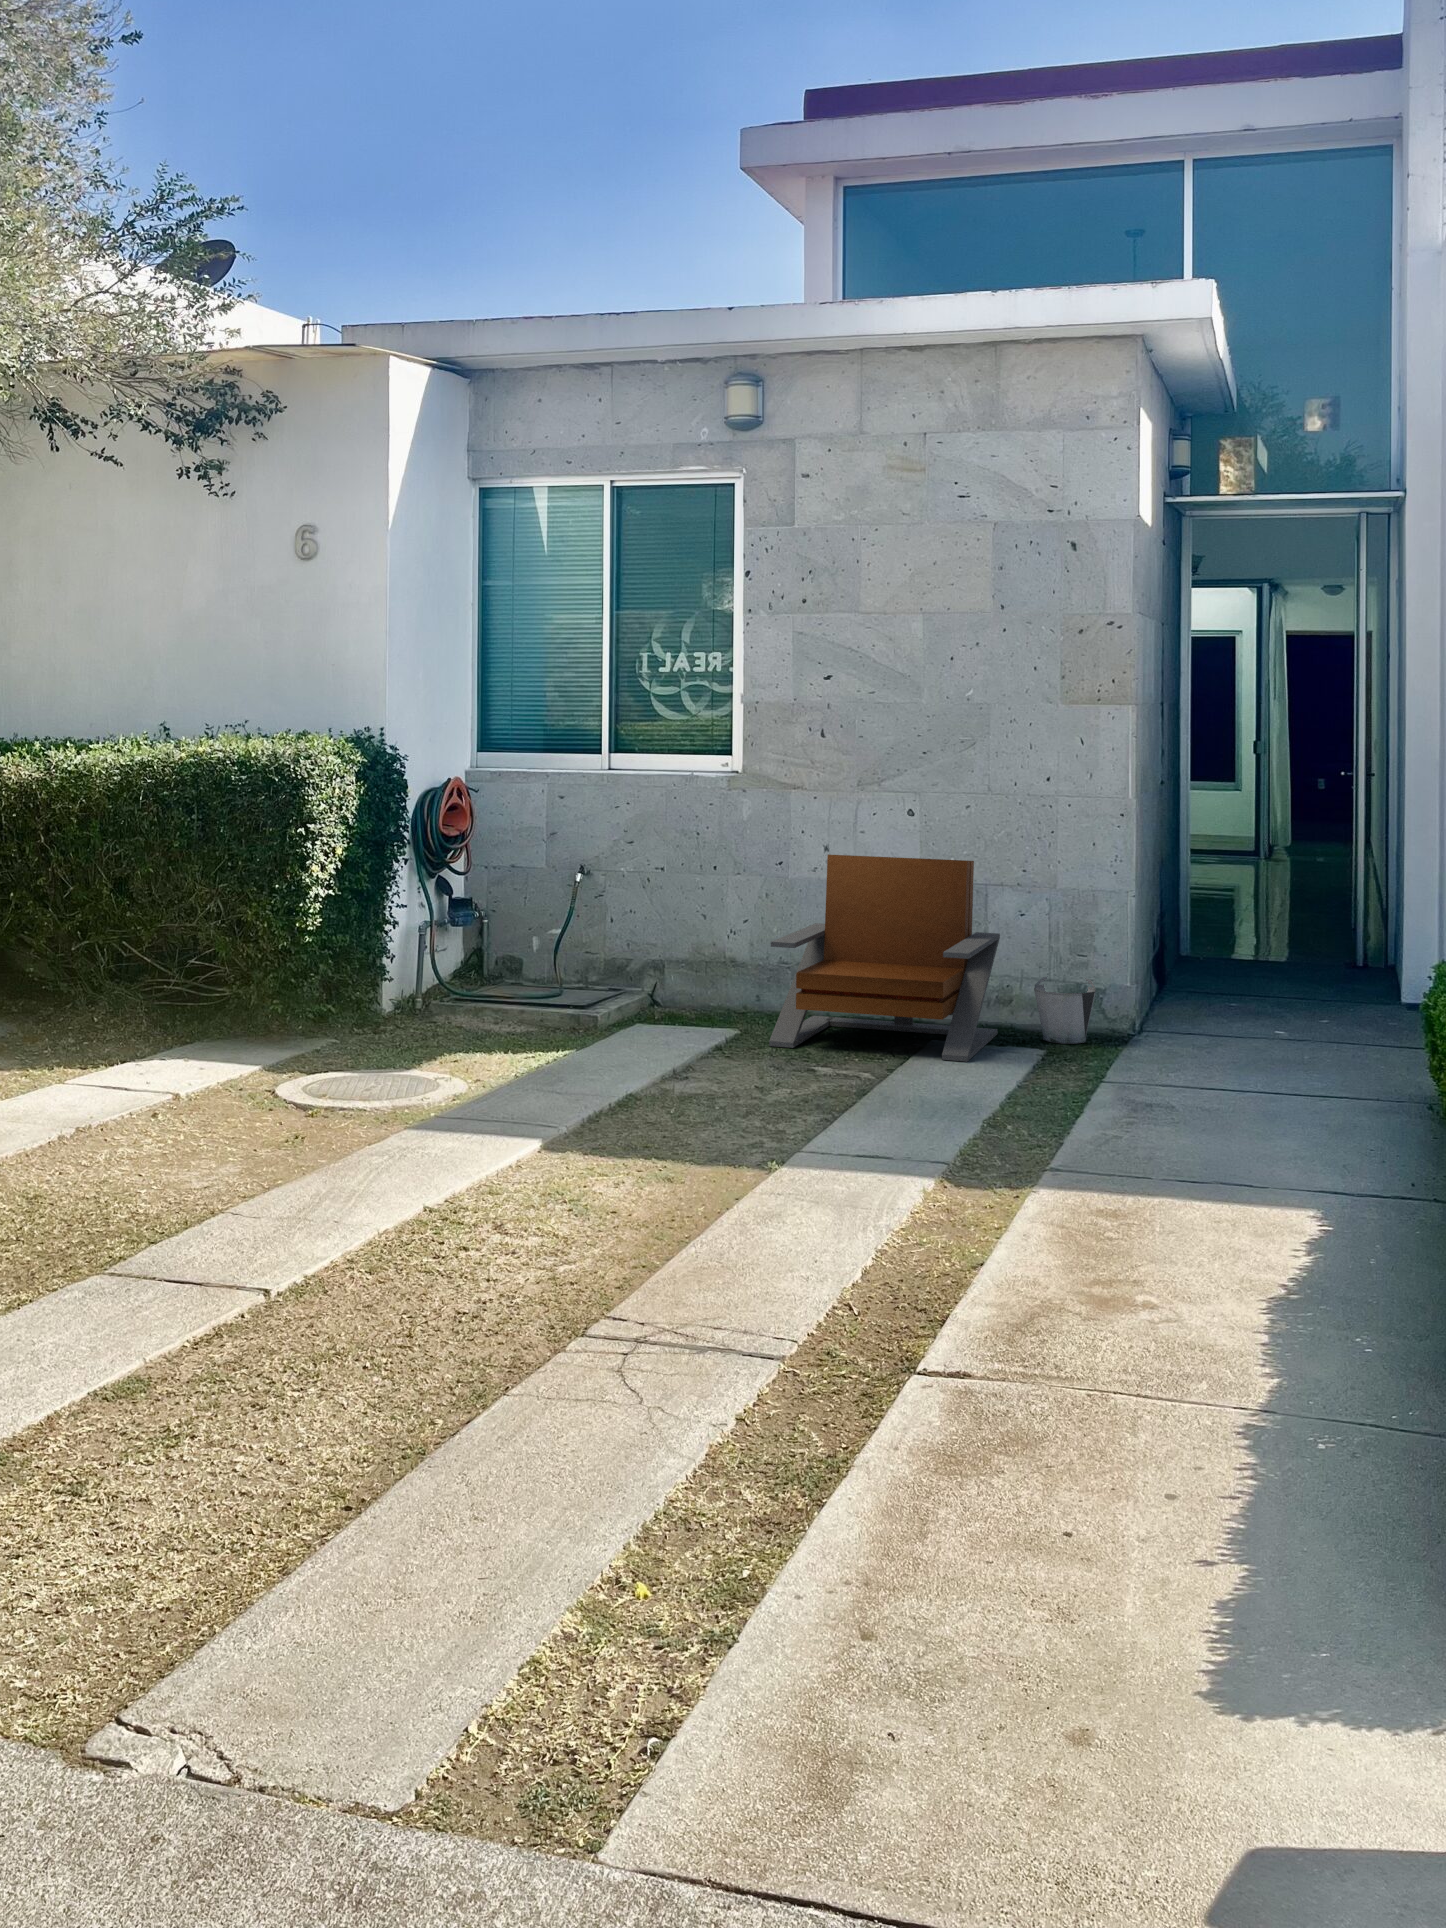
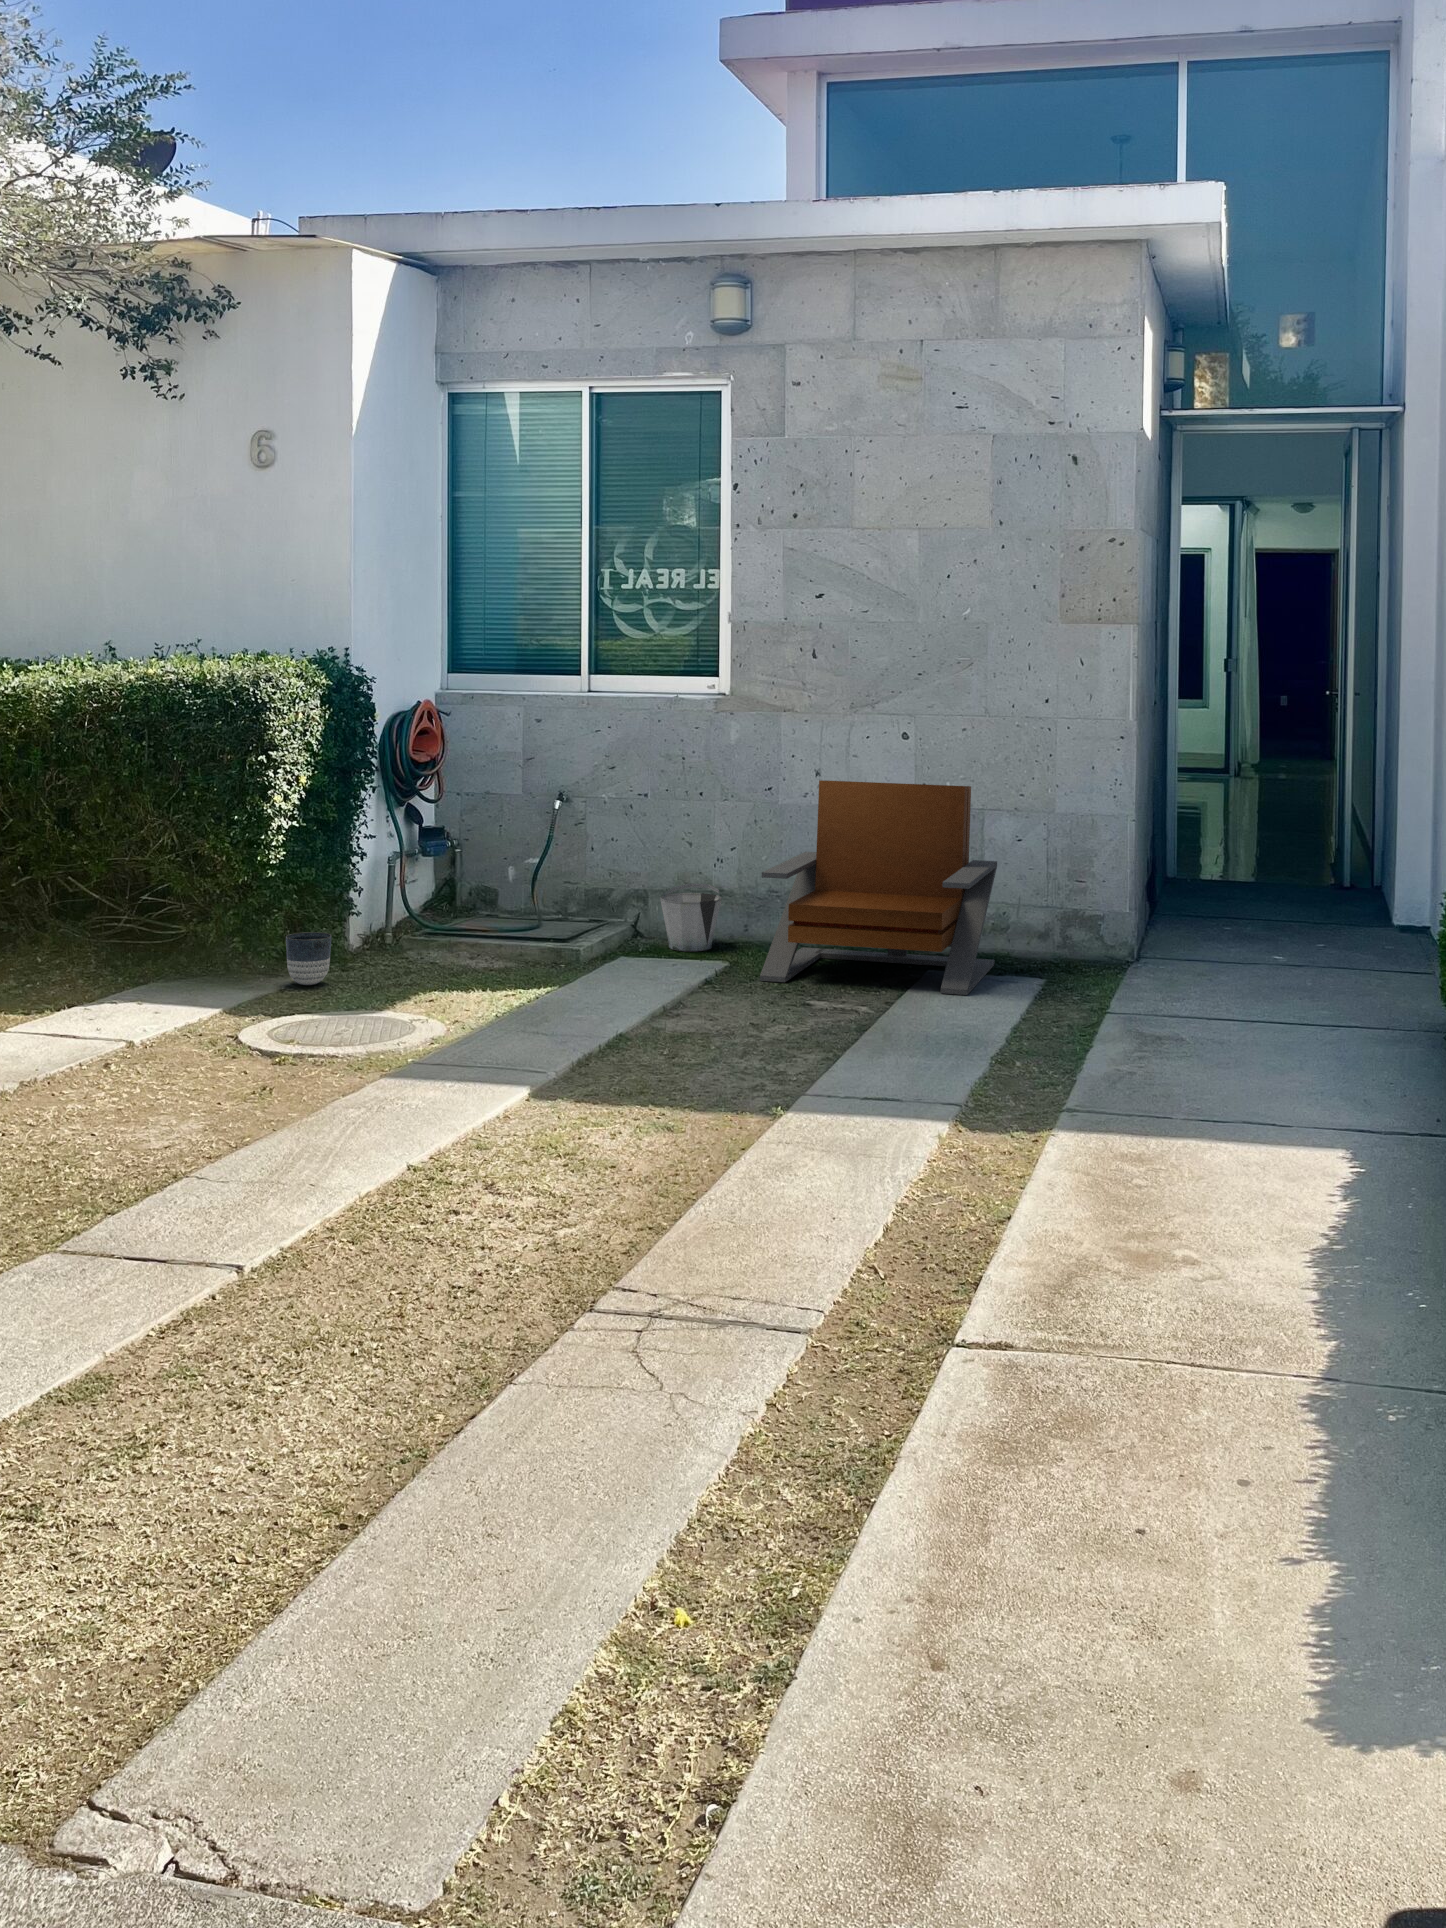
bucket: present [1034,976,1096,1044] -> present [660,883,722,951]
planter: none [323,995,365,1045] -> present [286,932,331,985]

